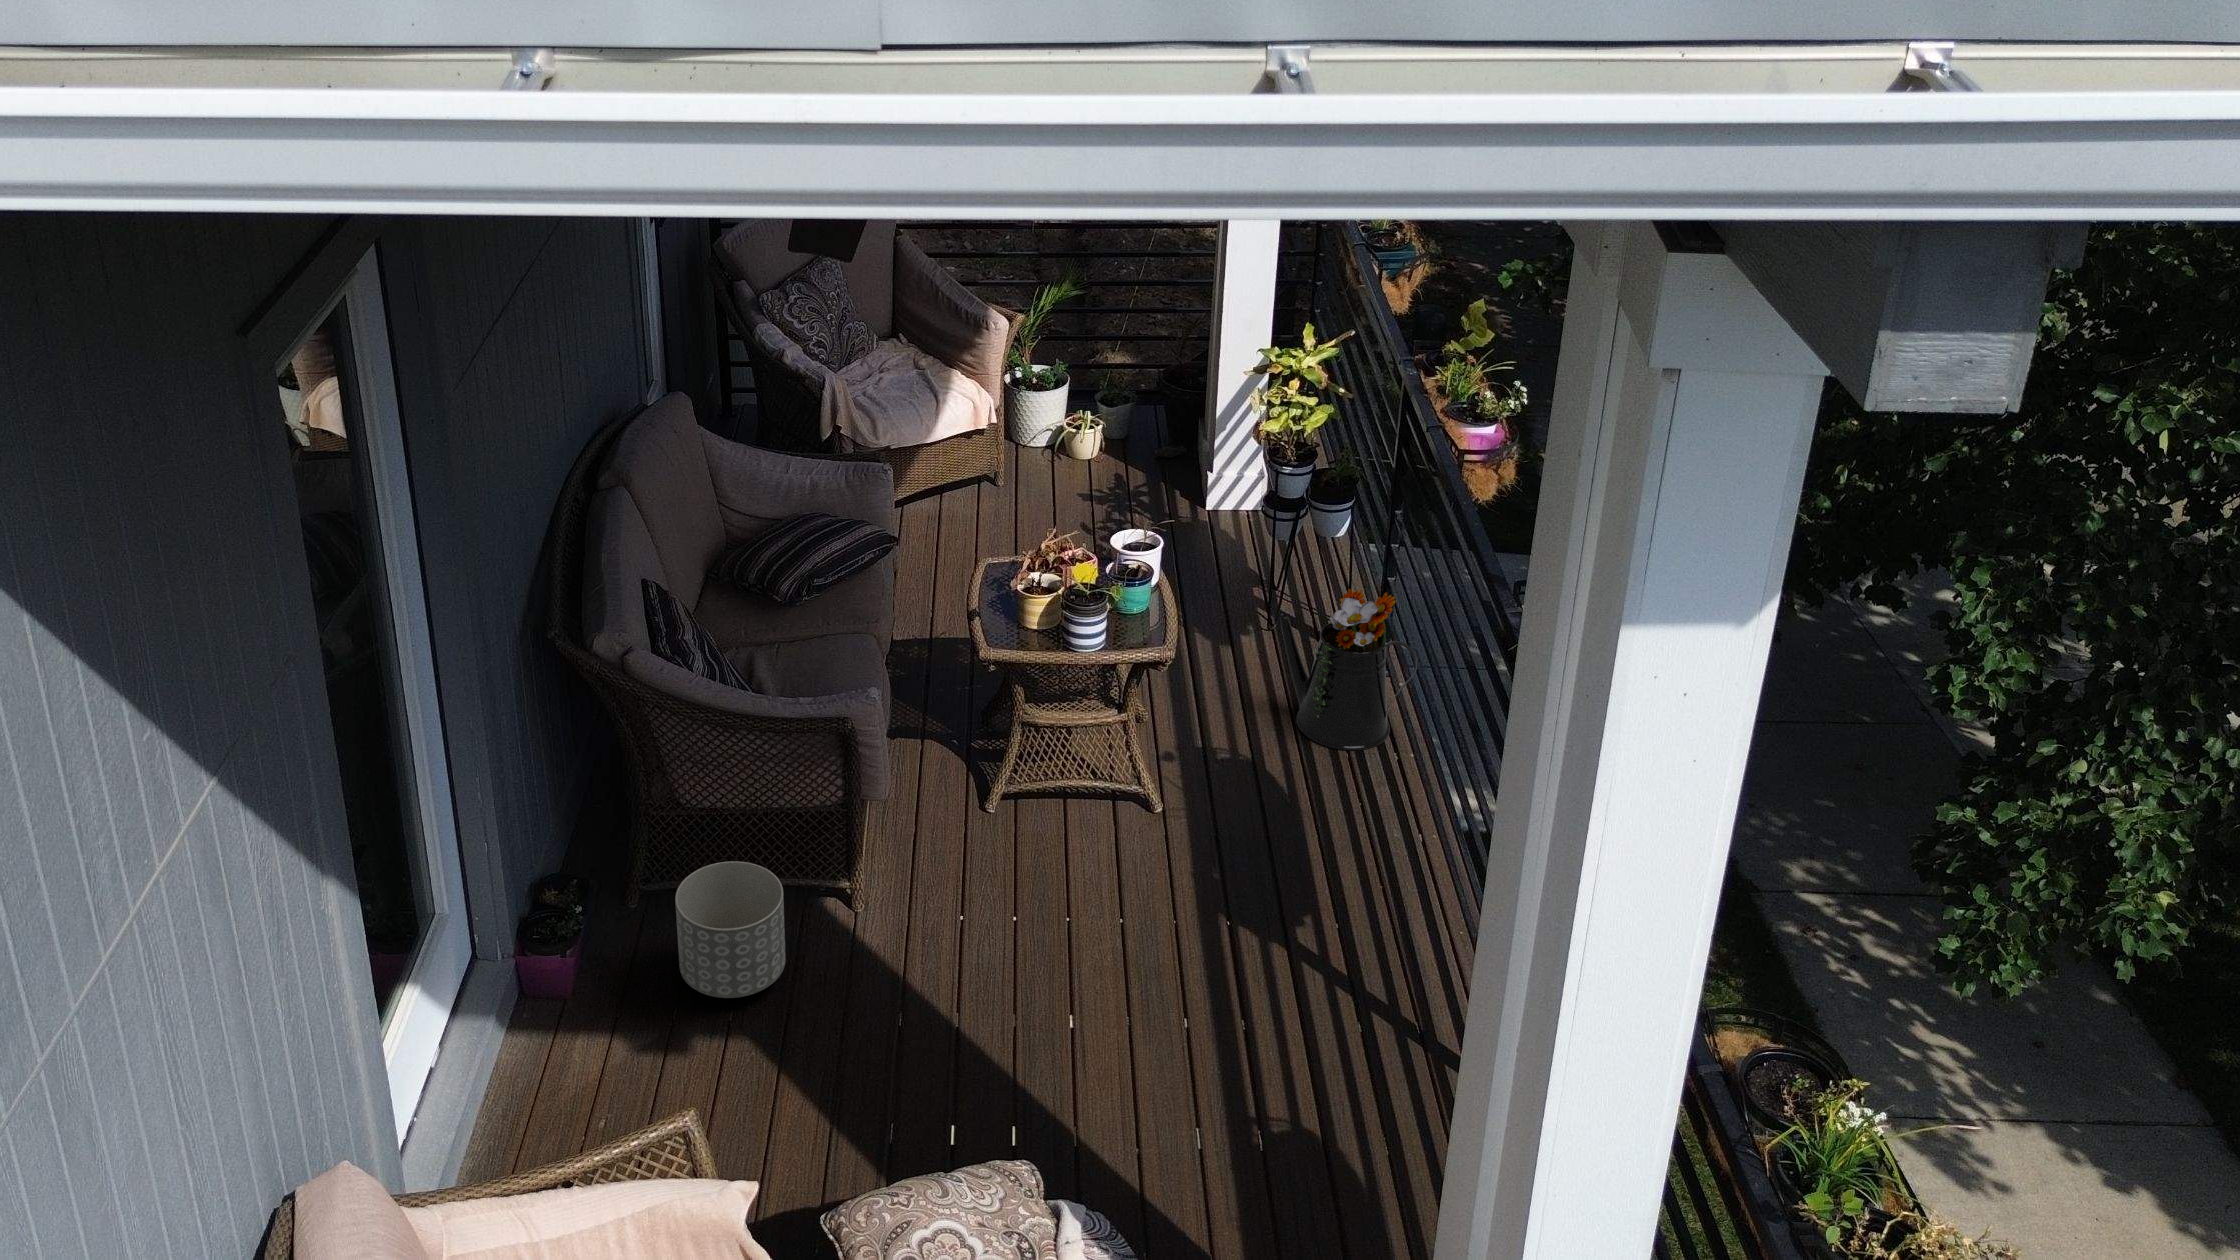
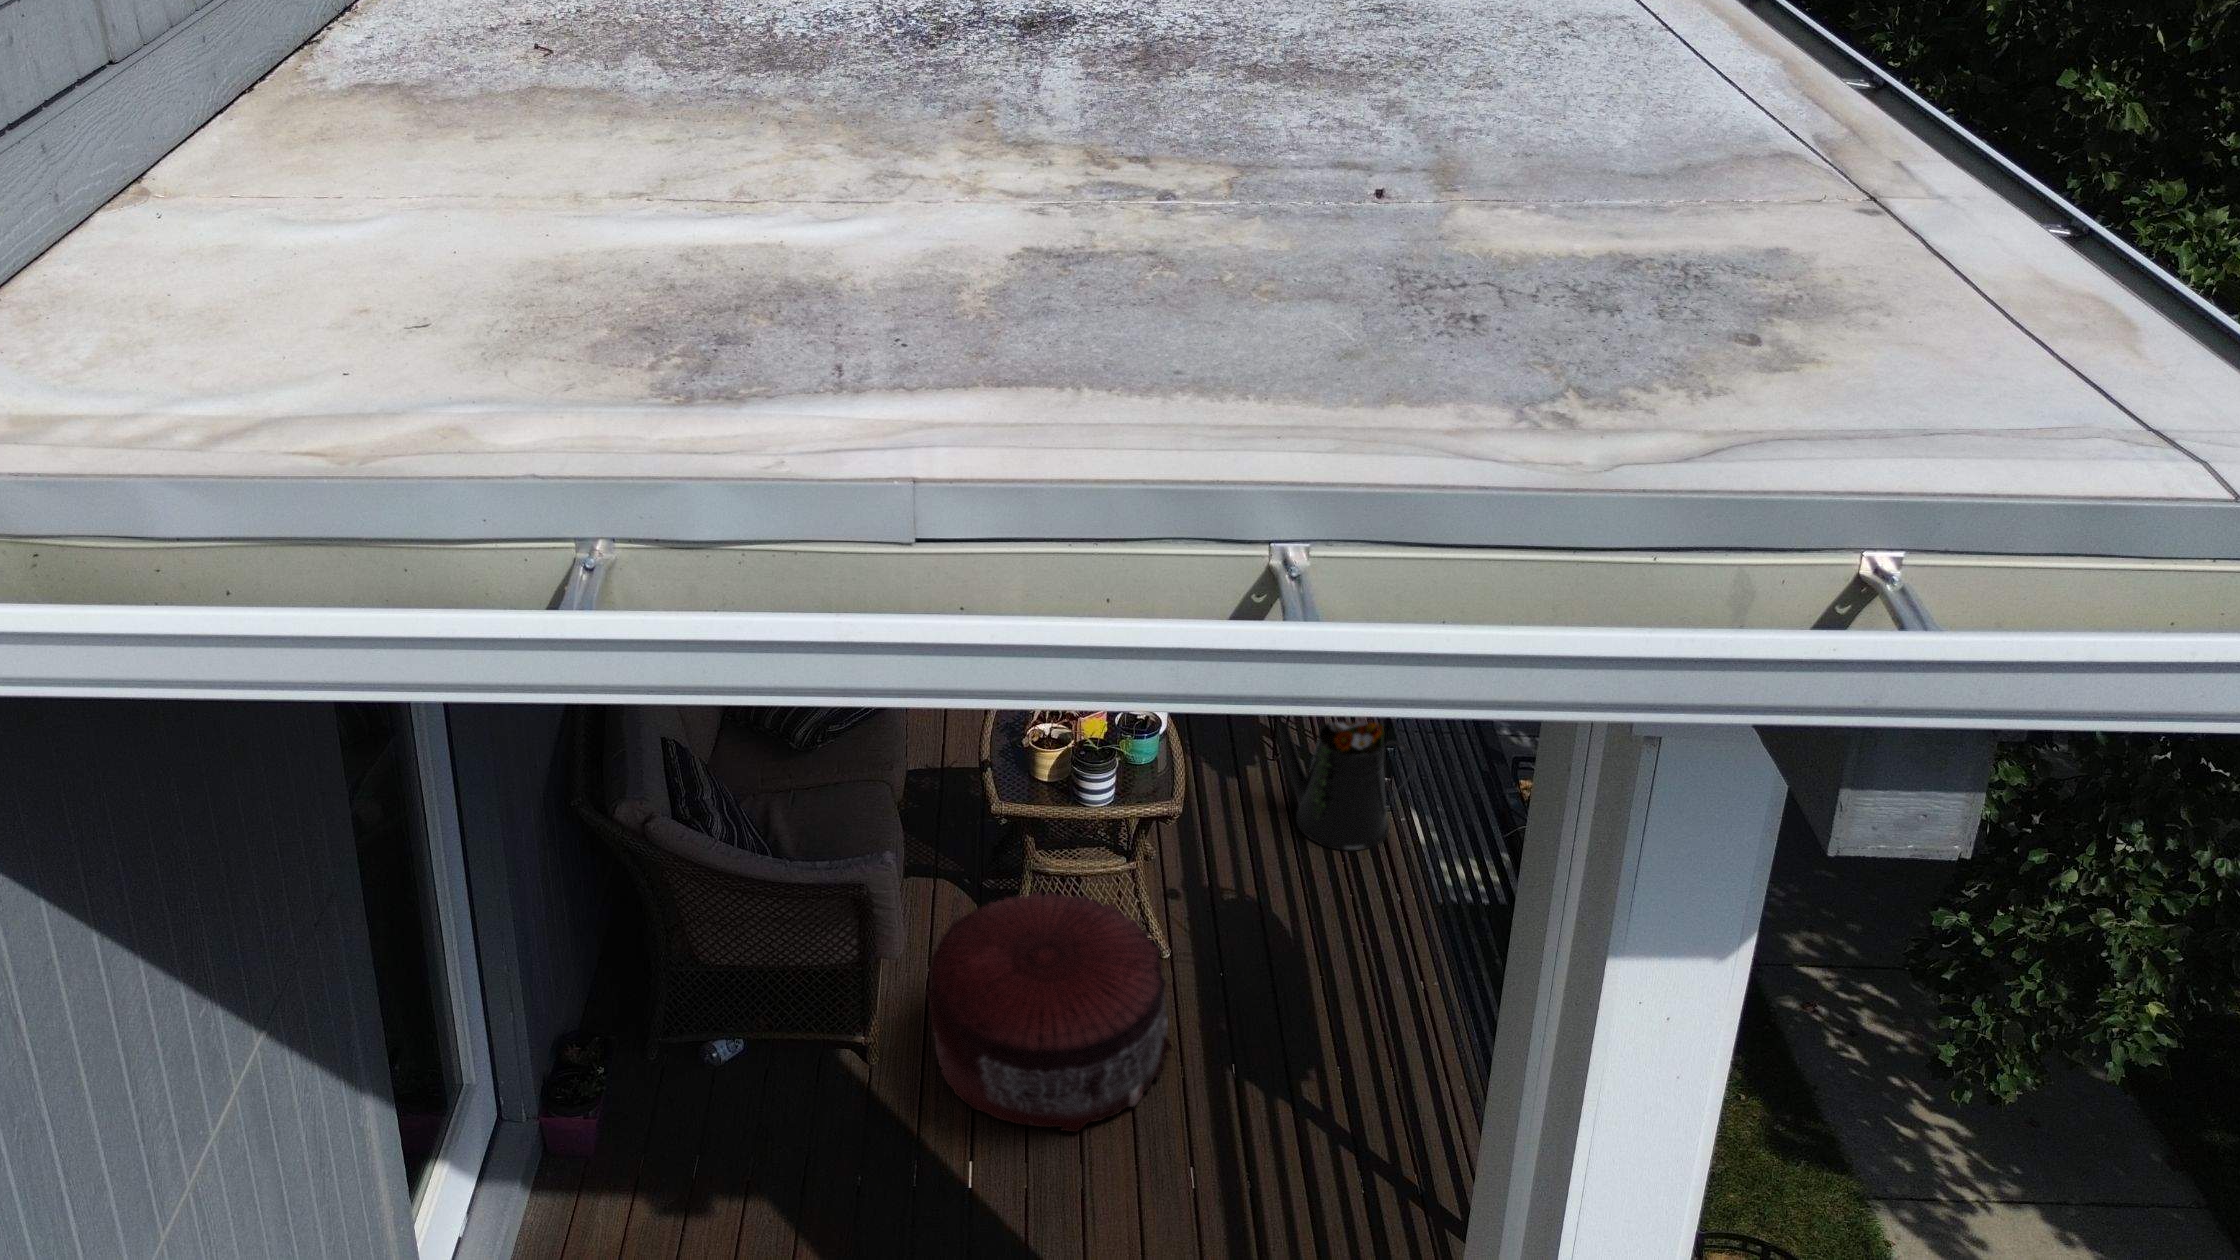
pouf: none [917,769,1164,1001] -> present [925,892,1172,1132]
planter: present [675,861,786,998] -> none [686,1000,797,1141]

